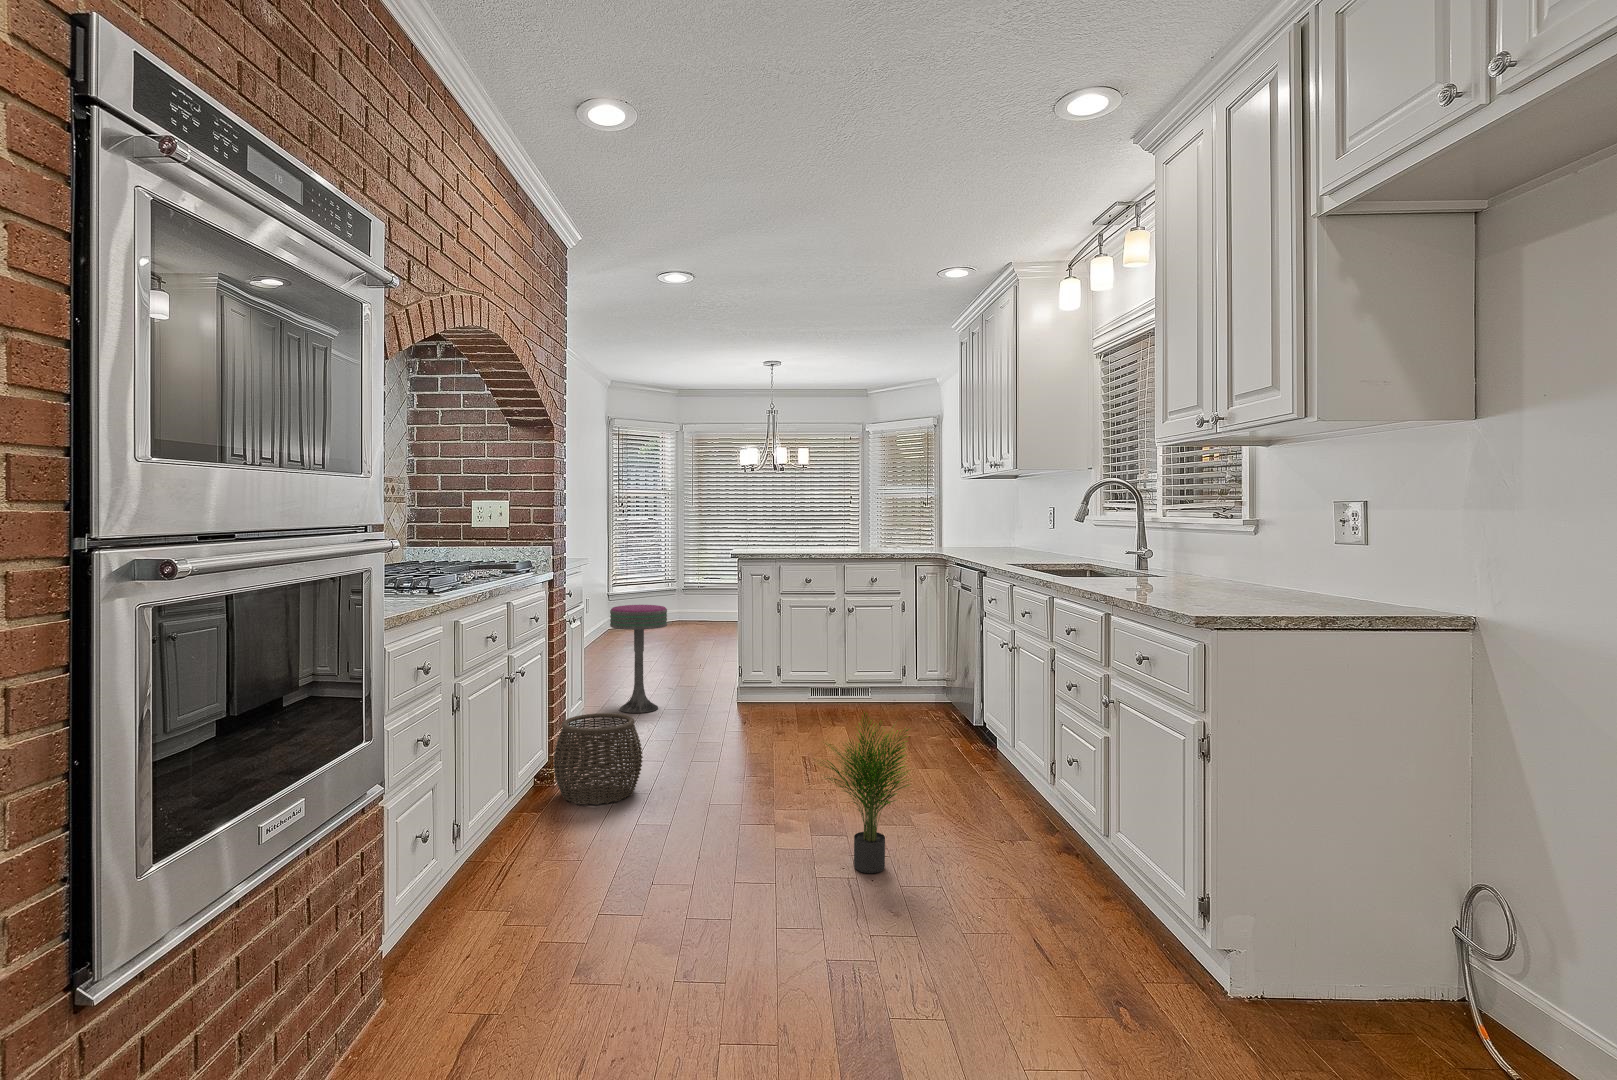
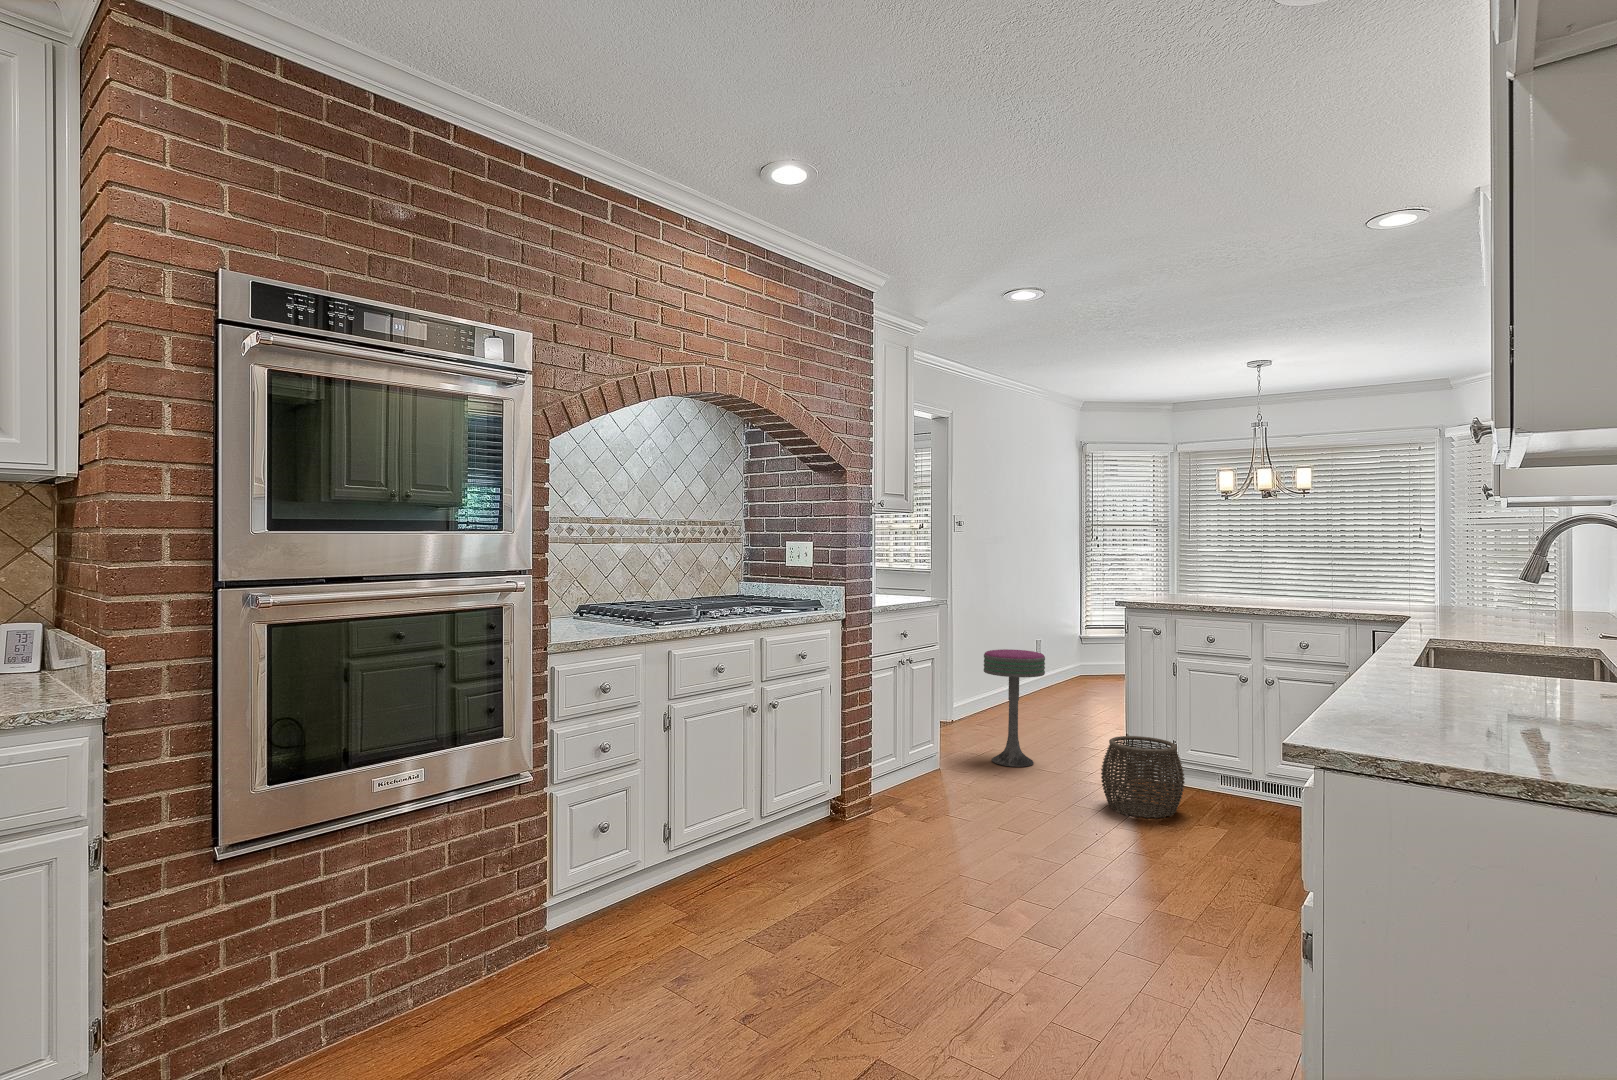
woven basket: present [553,713,643,805] -> present [1101,736,1185,818]
potted plant: present [823,713,909,873] -> none [984,802,1102,1001]

